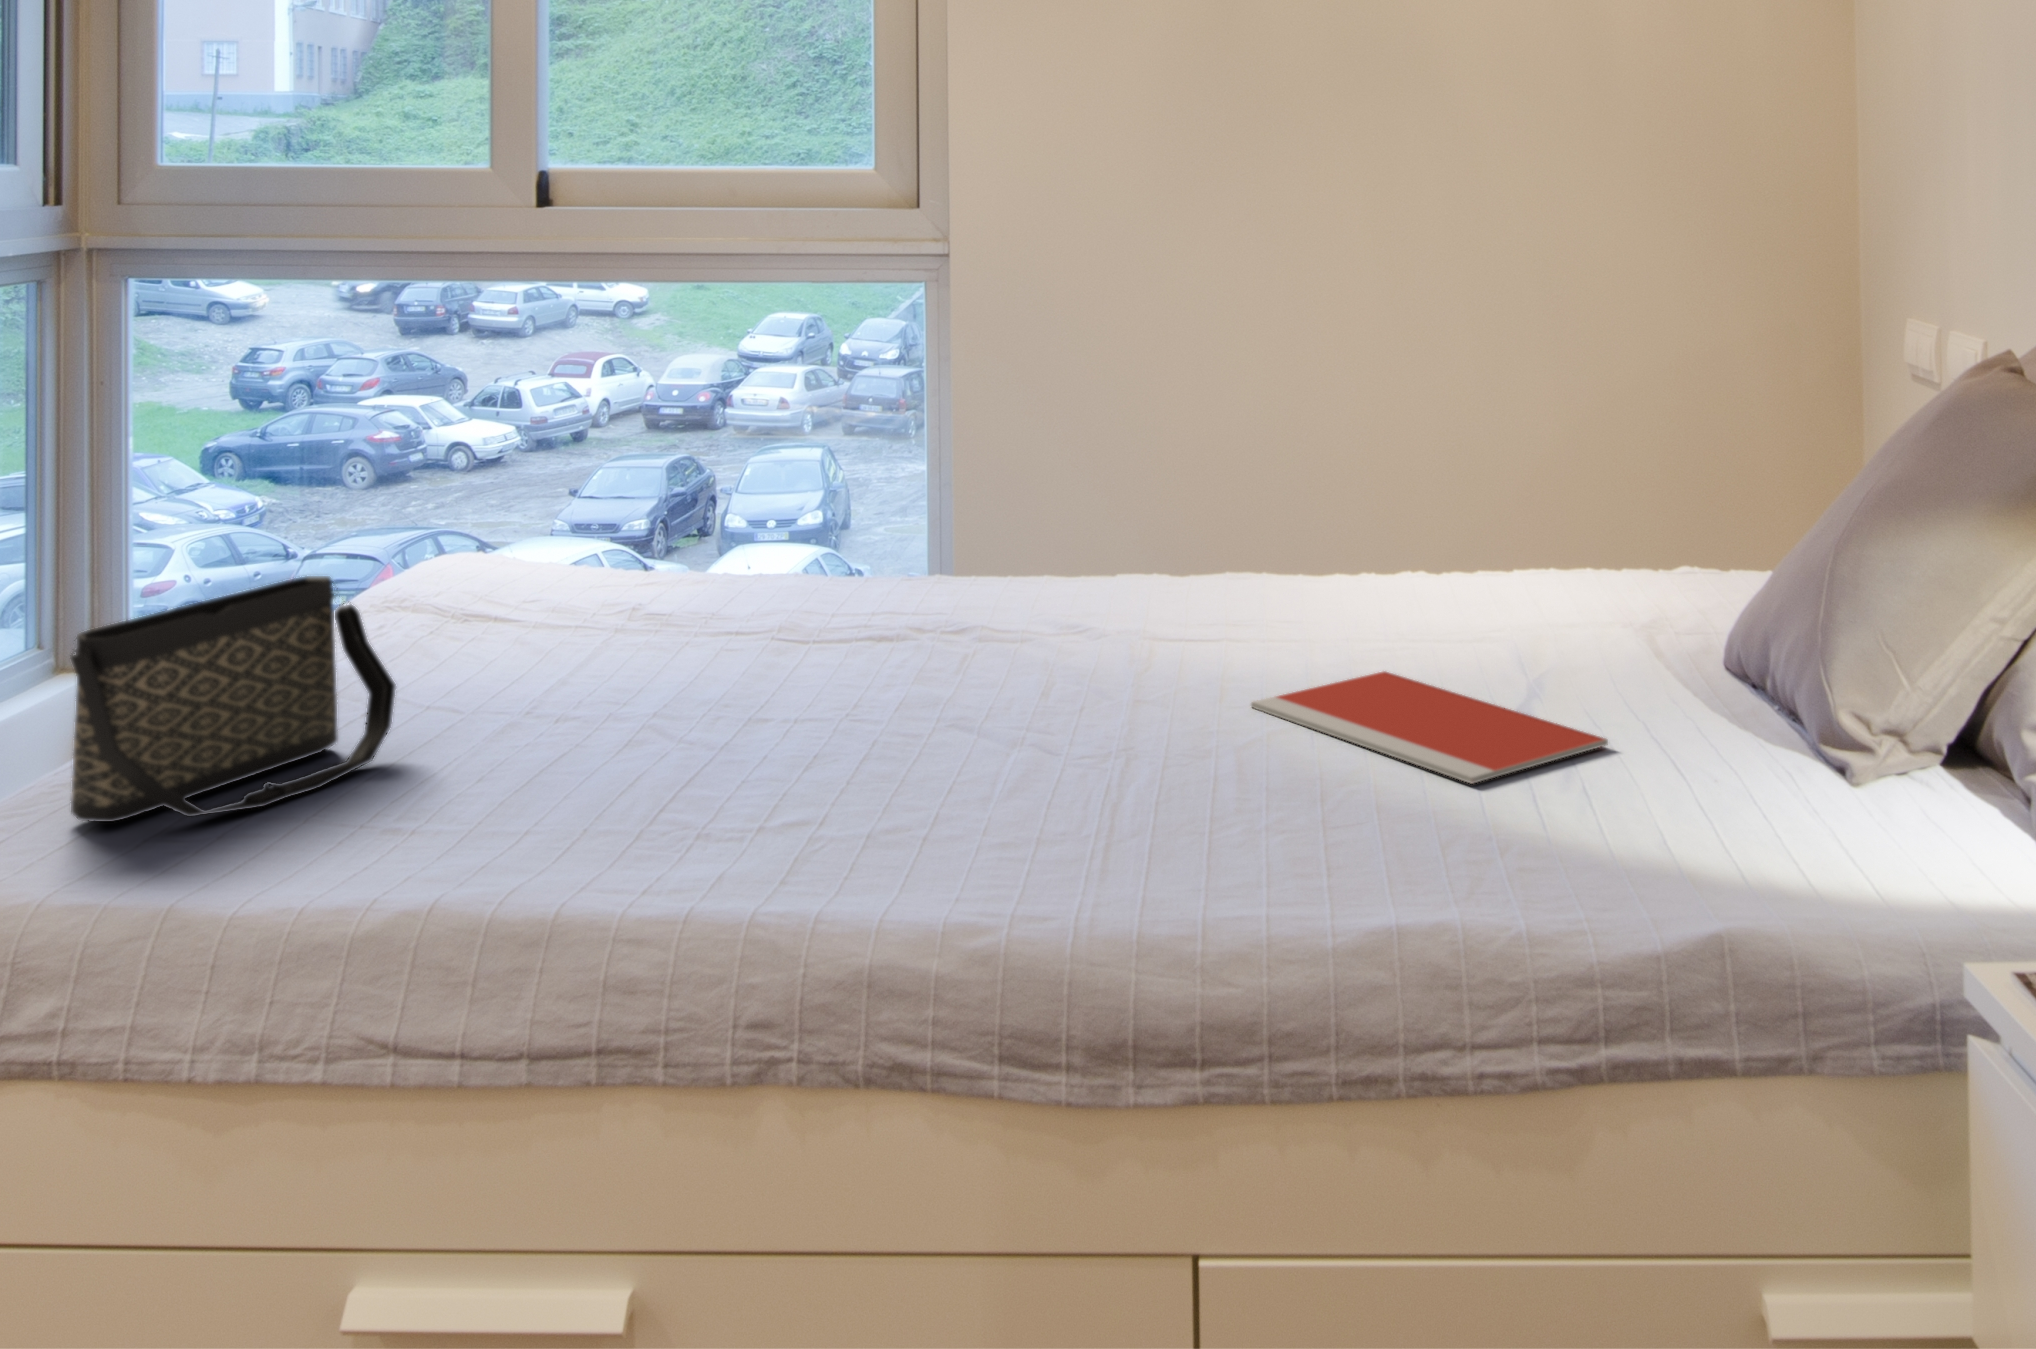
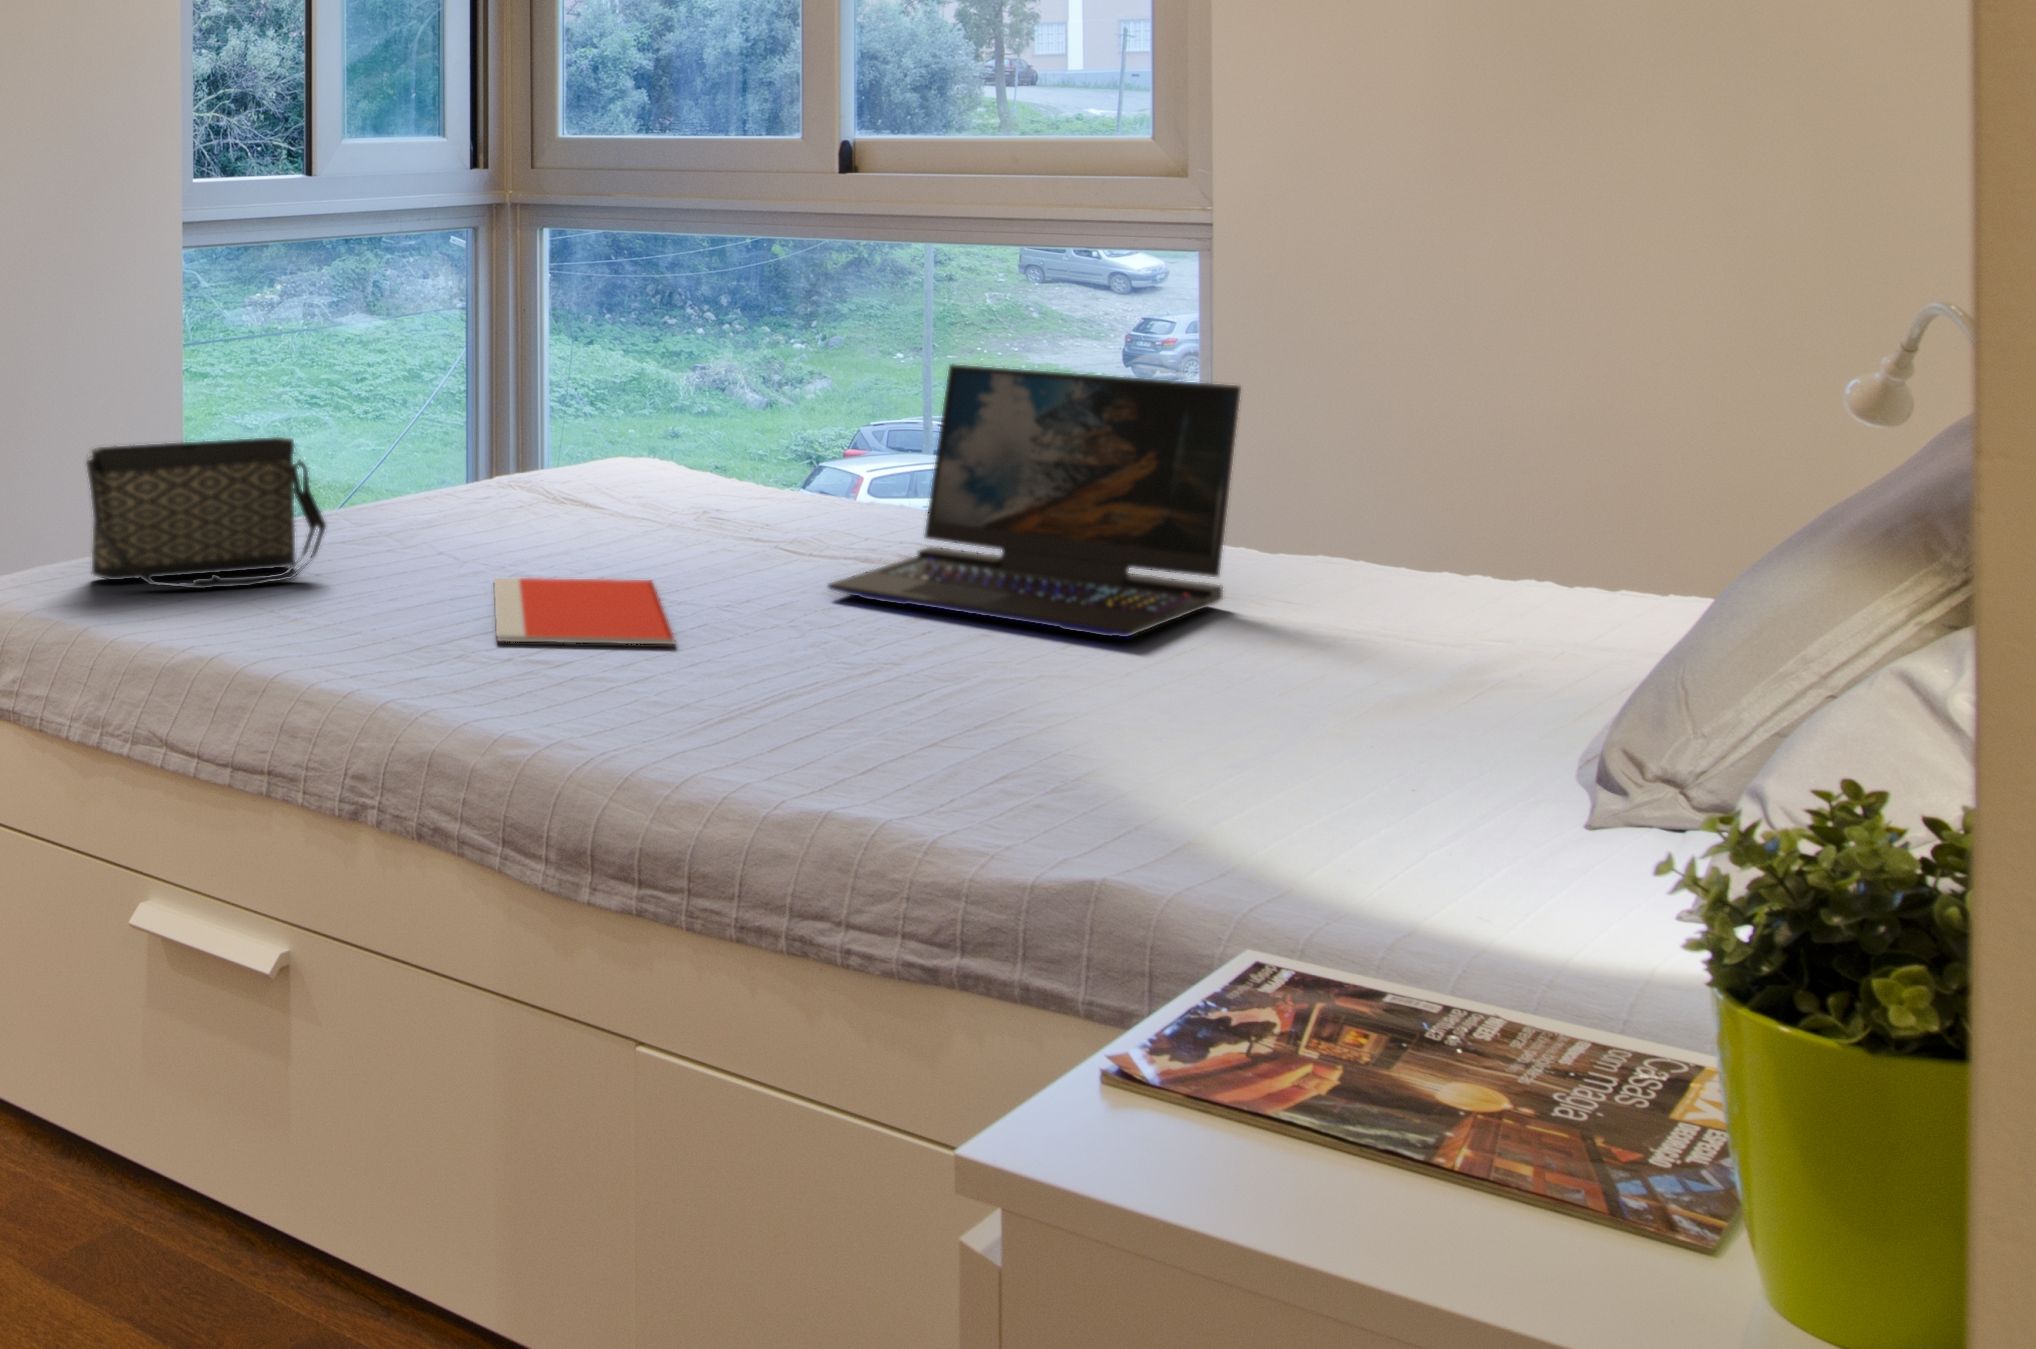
laptop: none [961,397,1289,661] -> present [828,364,1241,637]
notebook: present [1251,671,1608,784] -> present [494,578,675,644]

